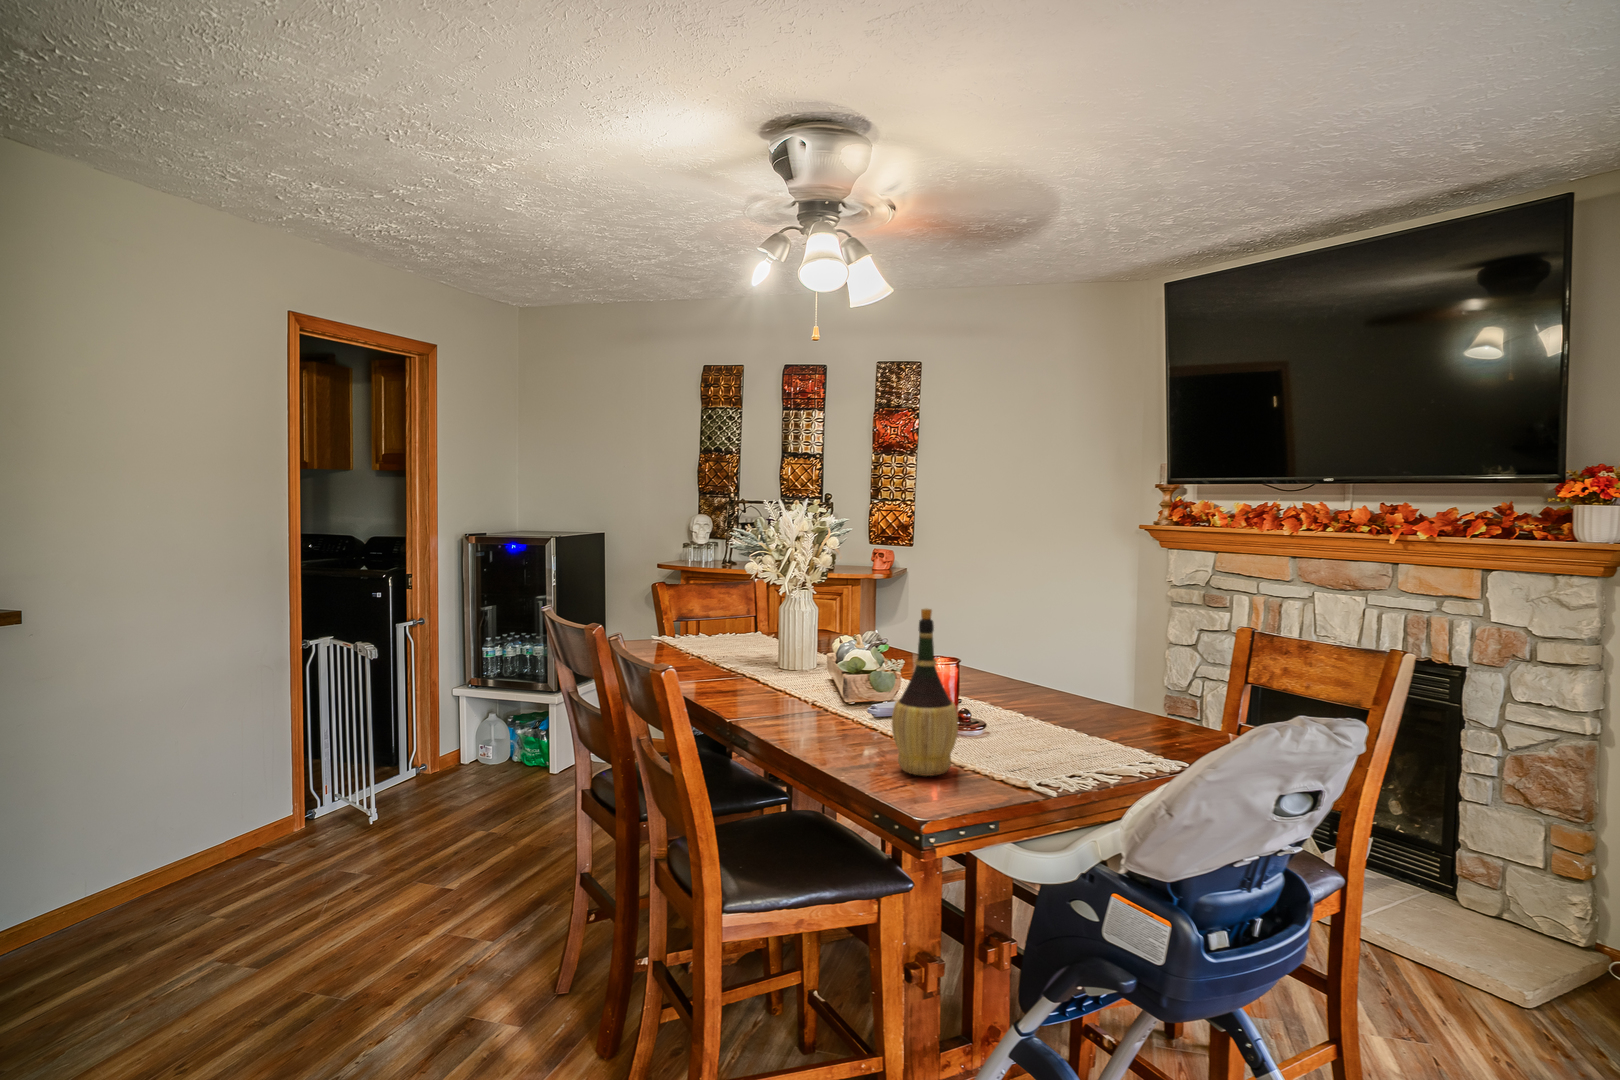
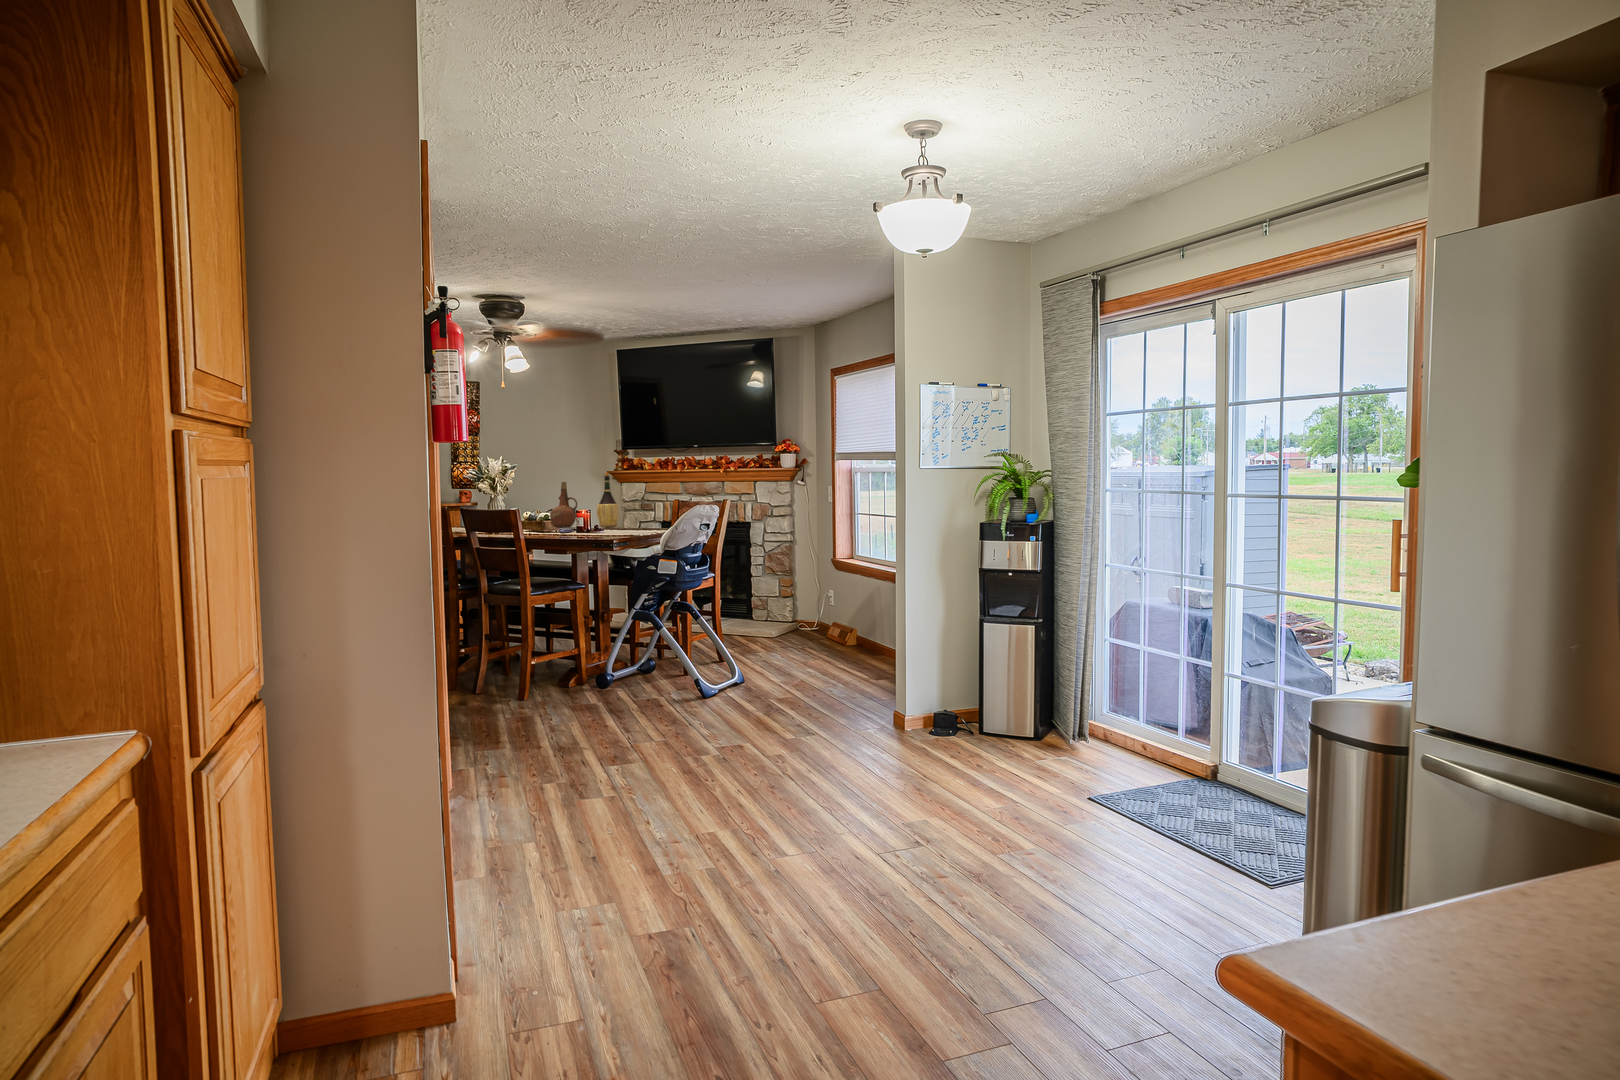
ceramic pitcher: none [801,617,873,741] -> present [550,482,577,527]

